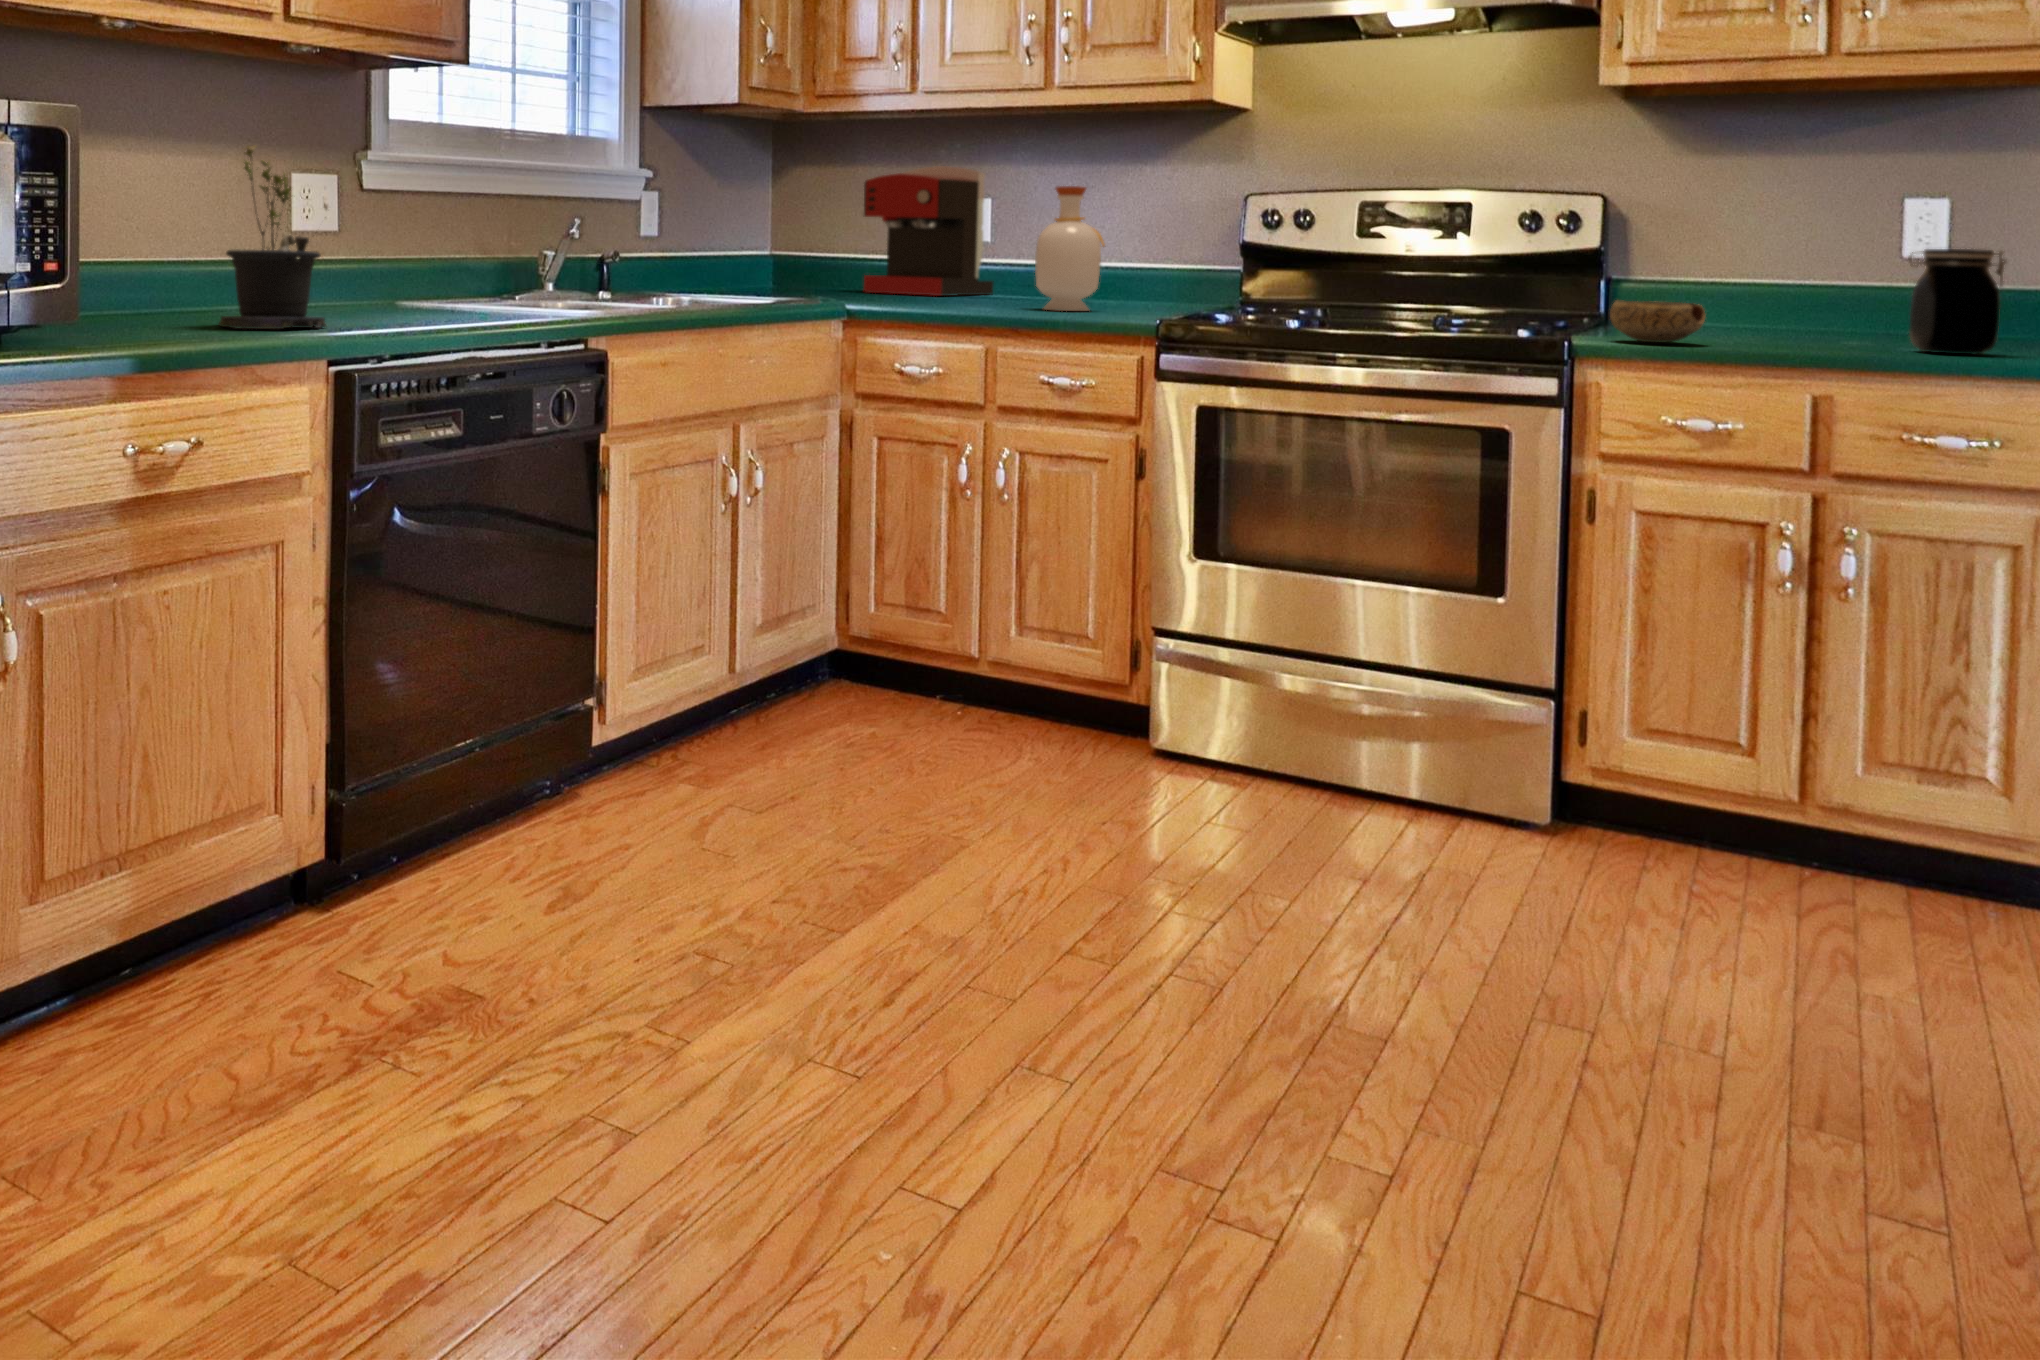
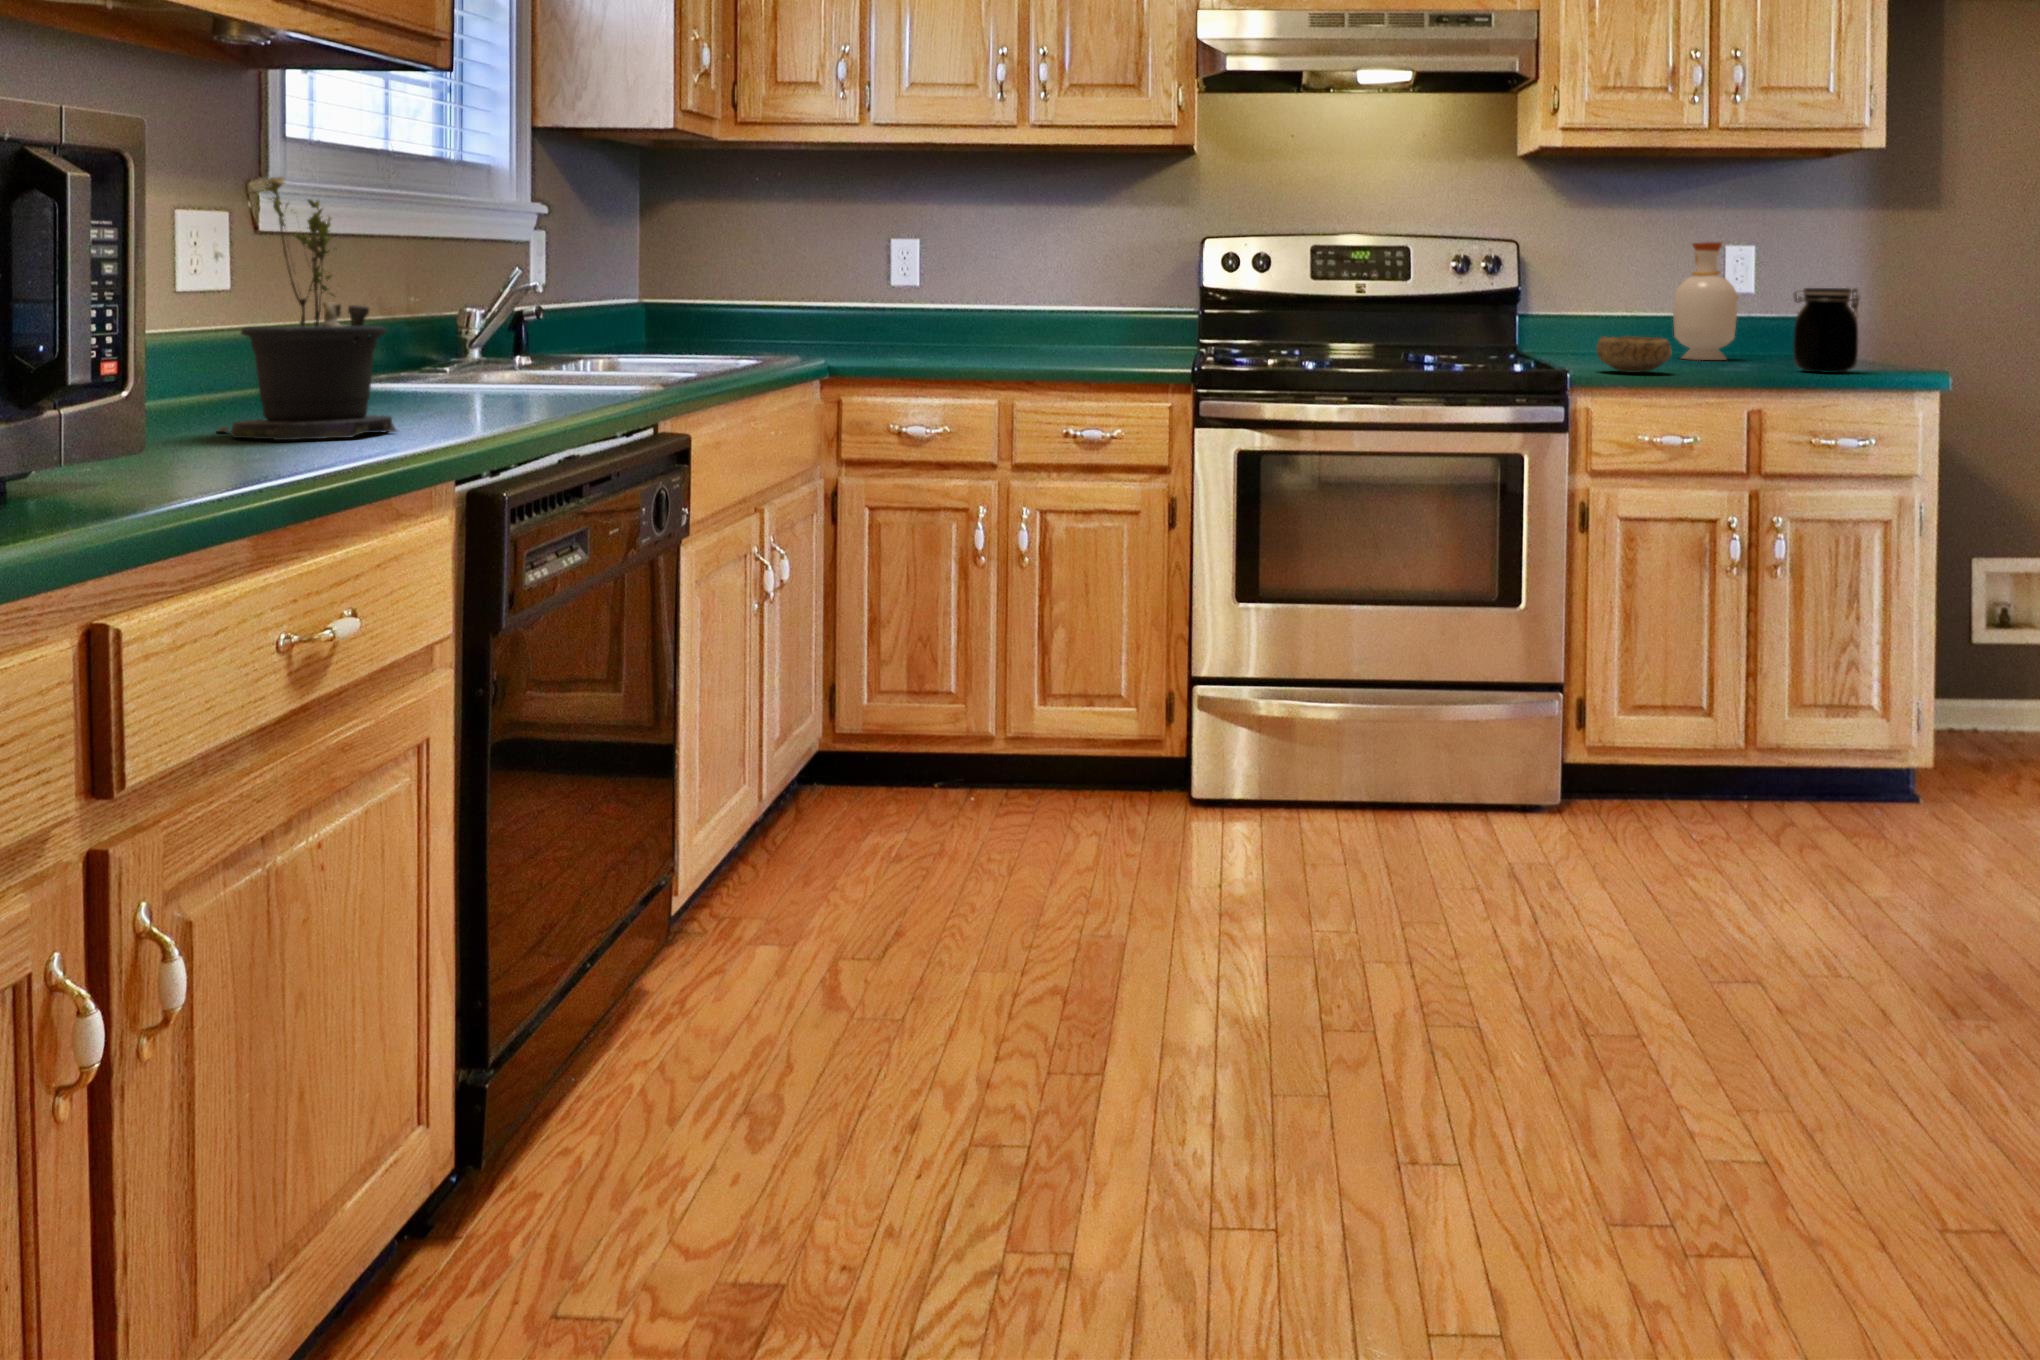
coffee maker: present [864,166,994,296] -> none [782,202,918,347]
bottle: present [1035,186,1104,311] -> present [1673,242,1738,360]

